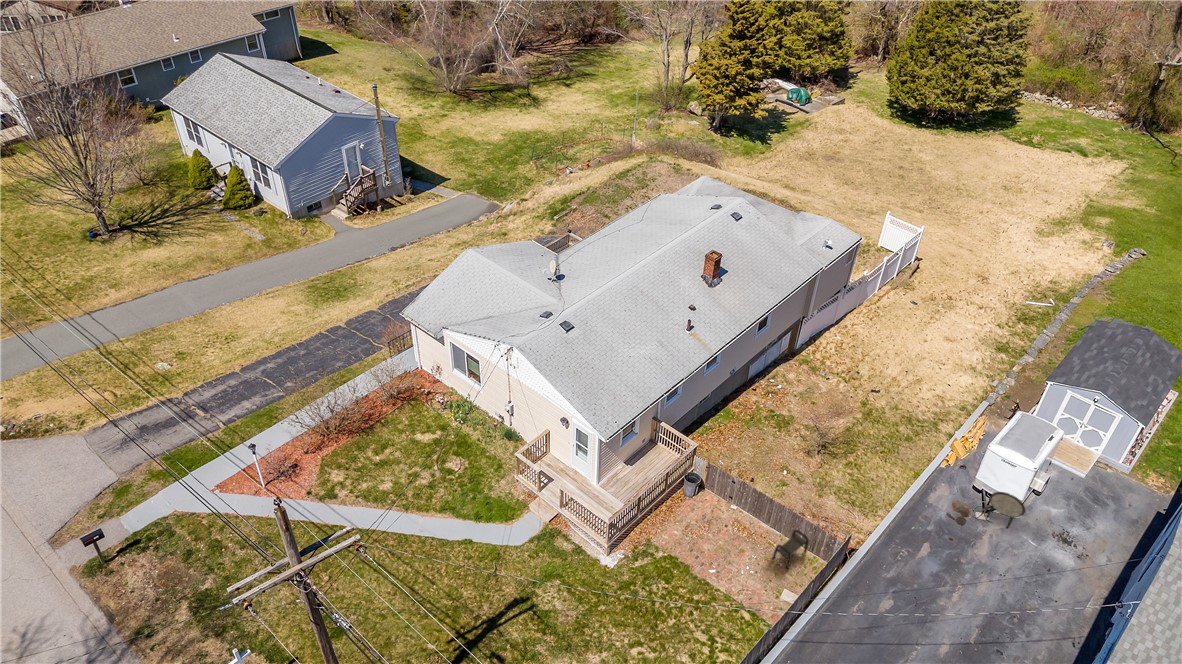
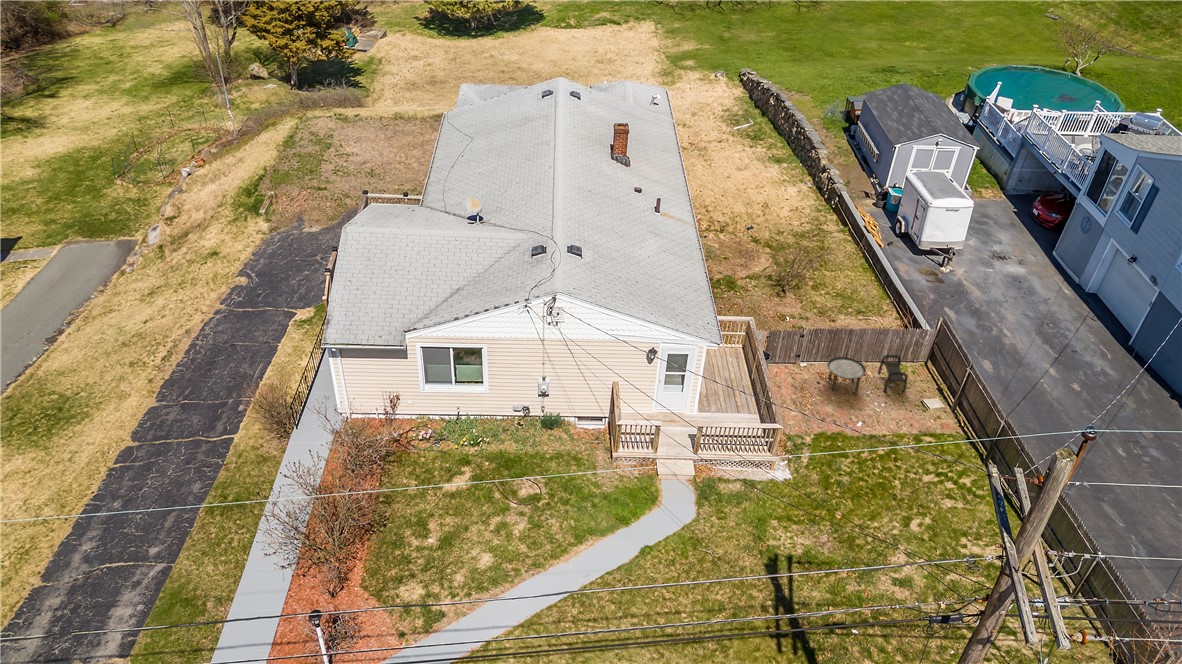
round table: present [986,492,1025,528] -> present [827,357,866,393]

